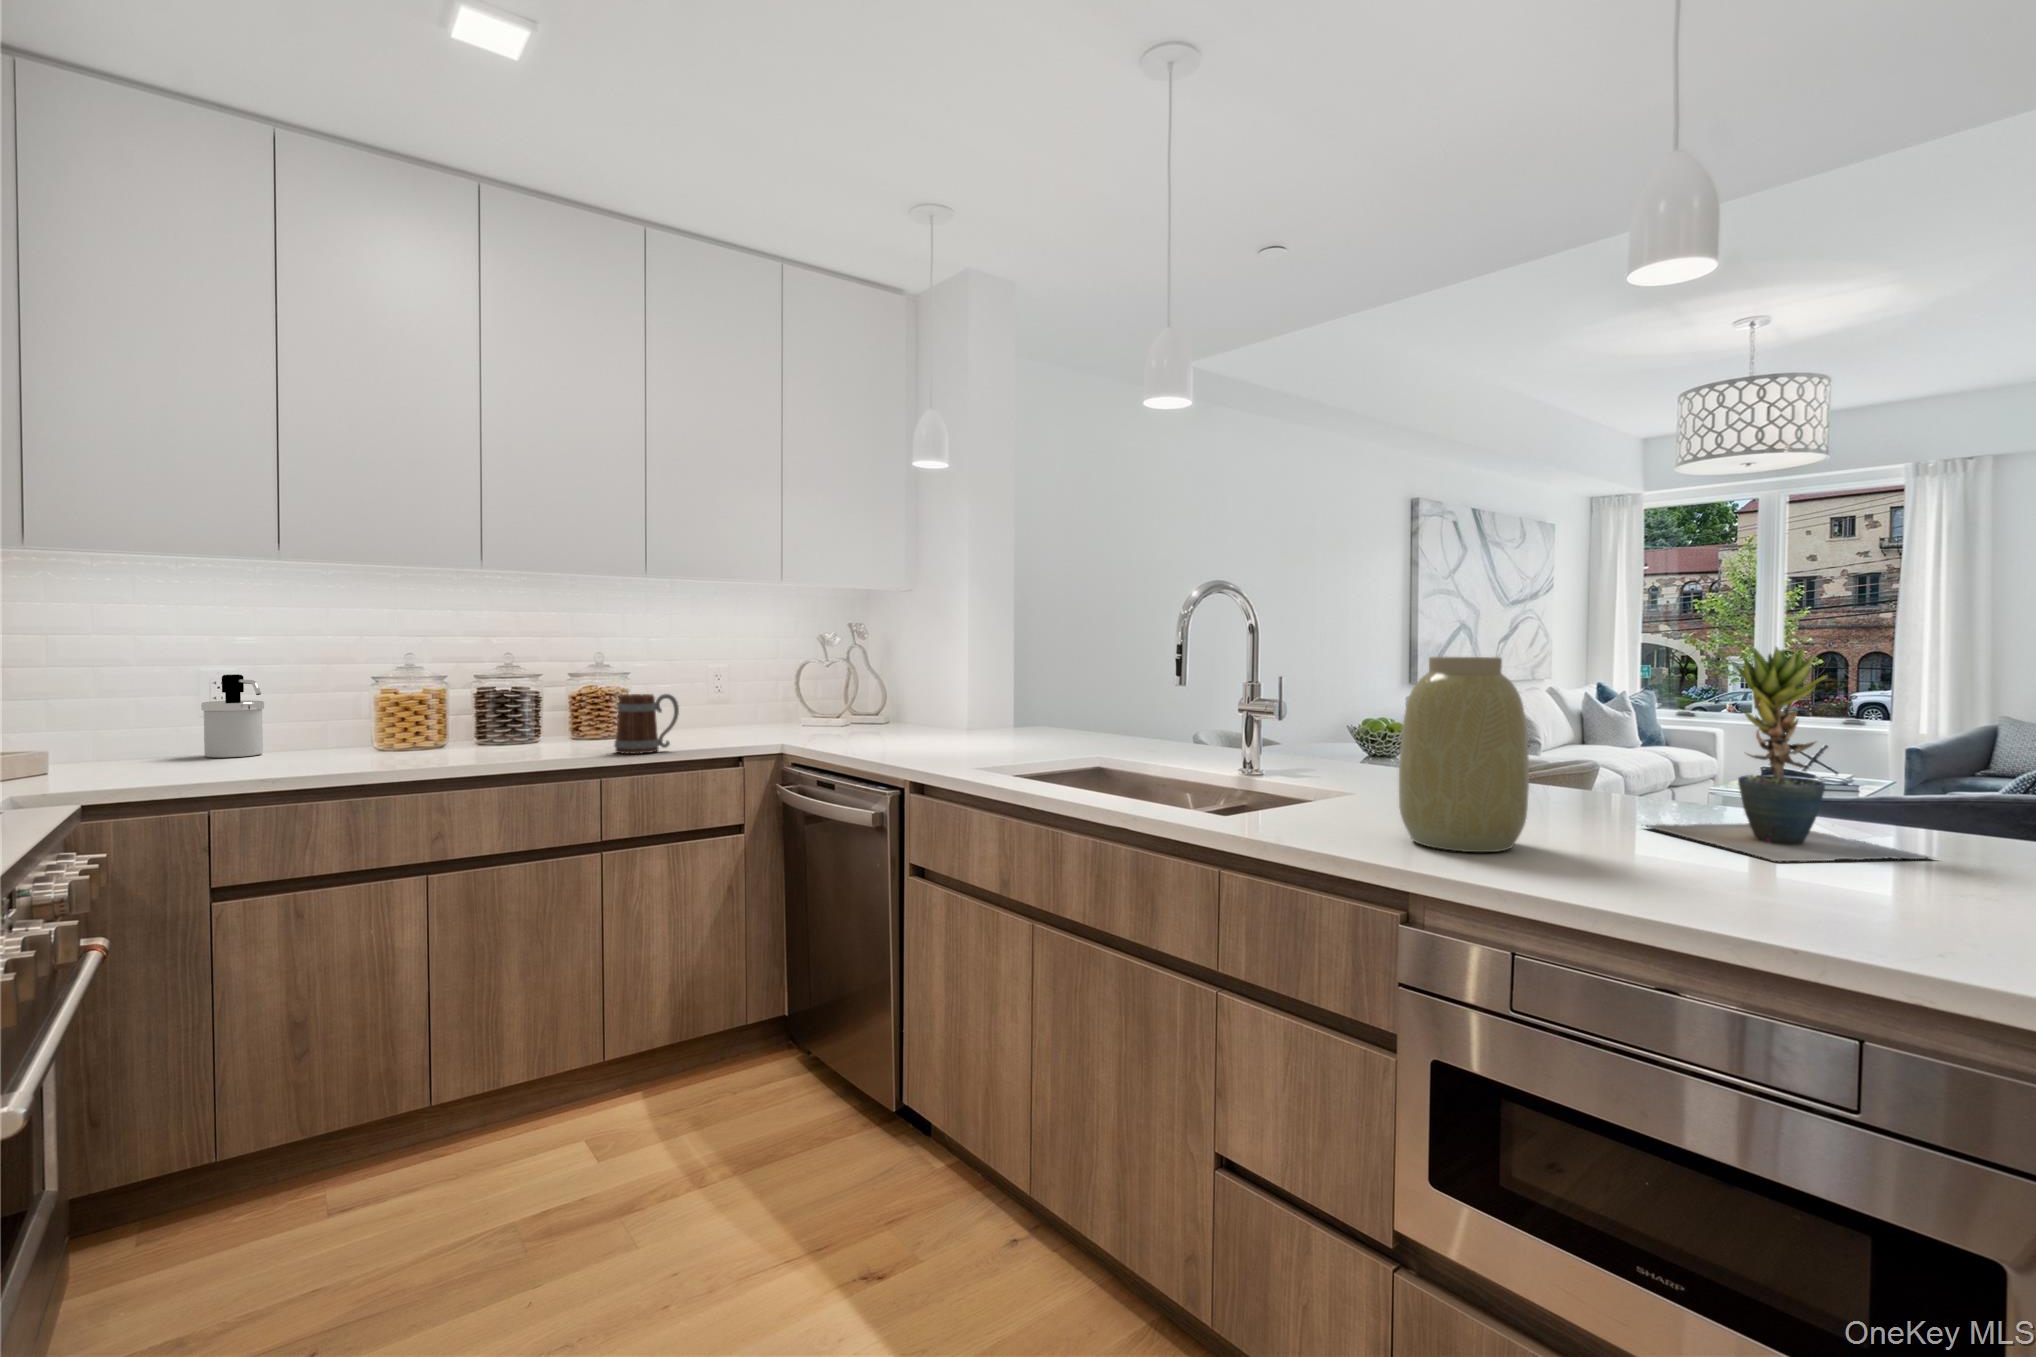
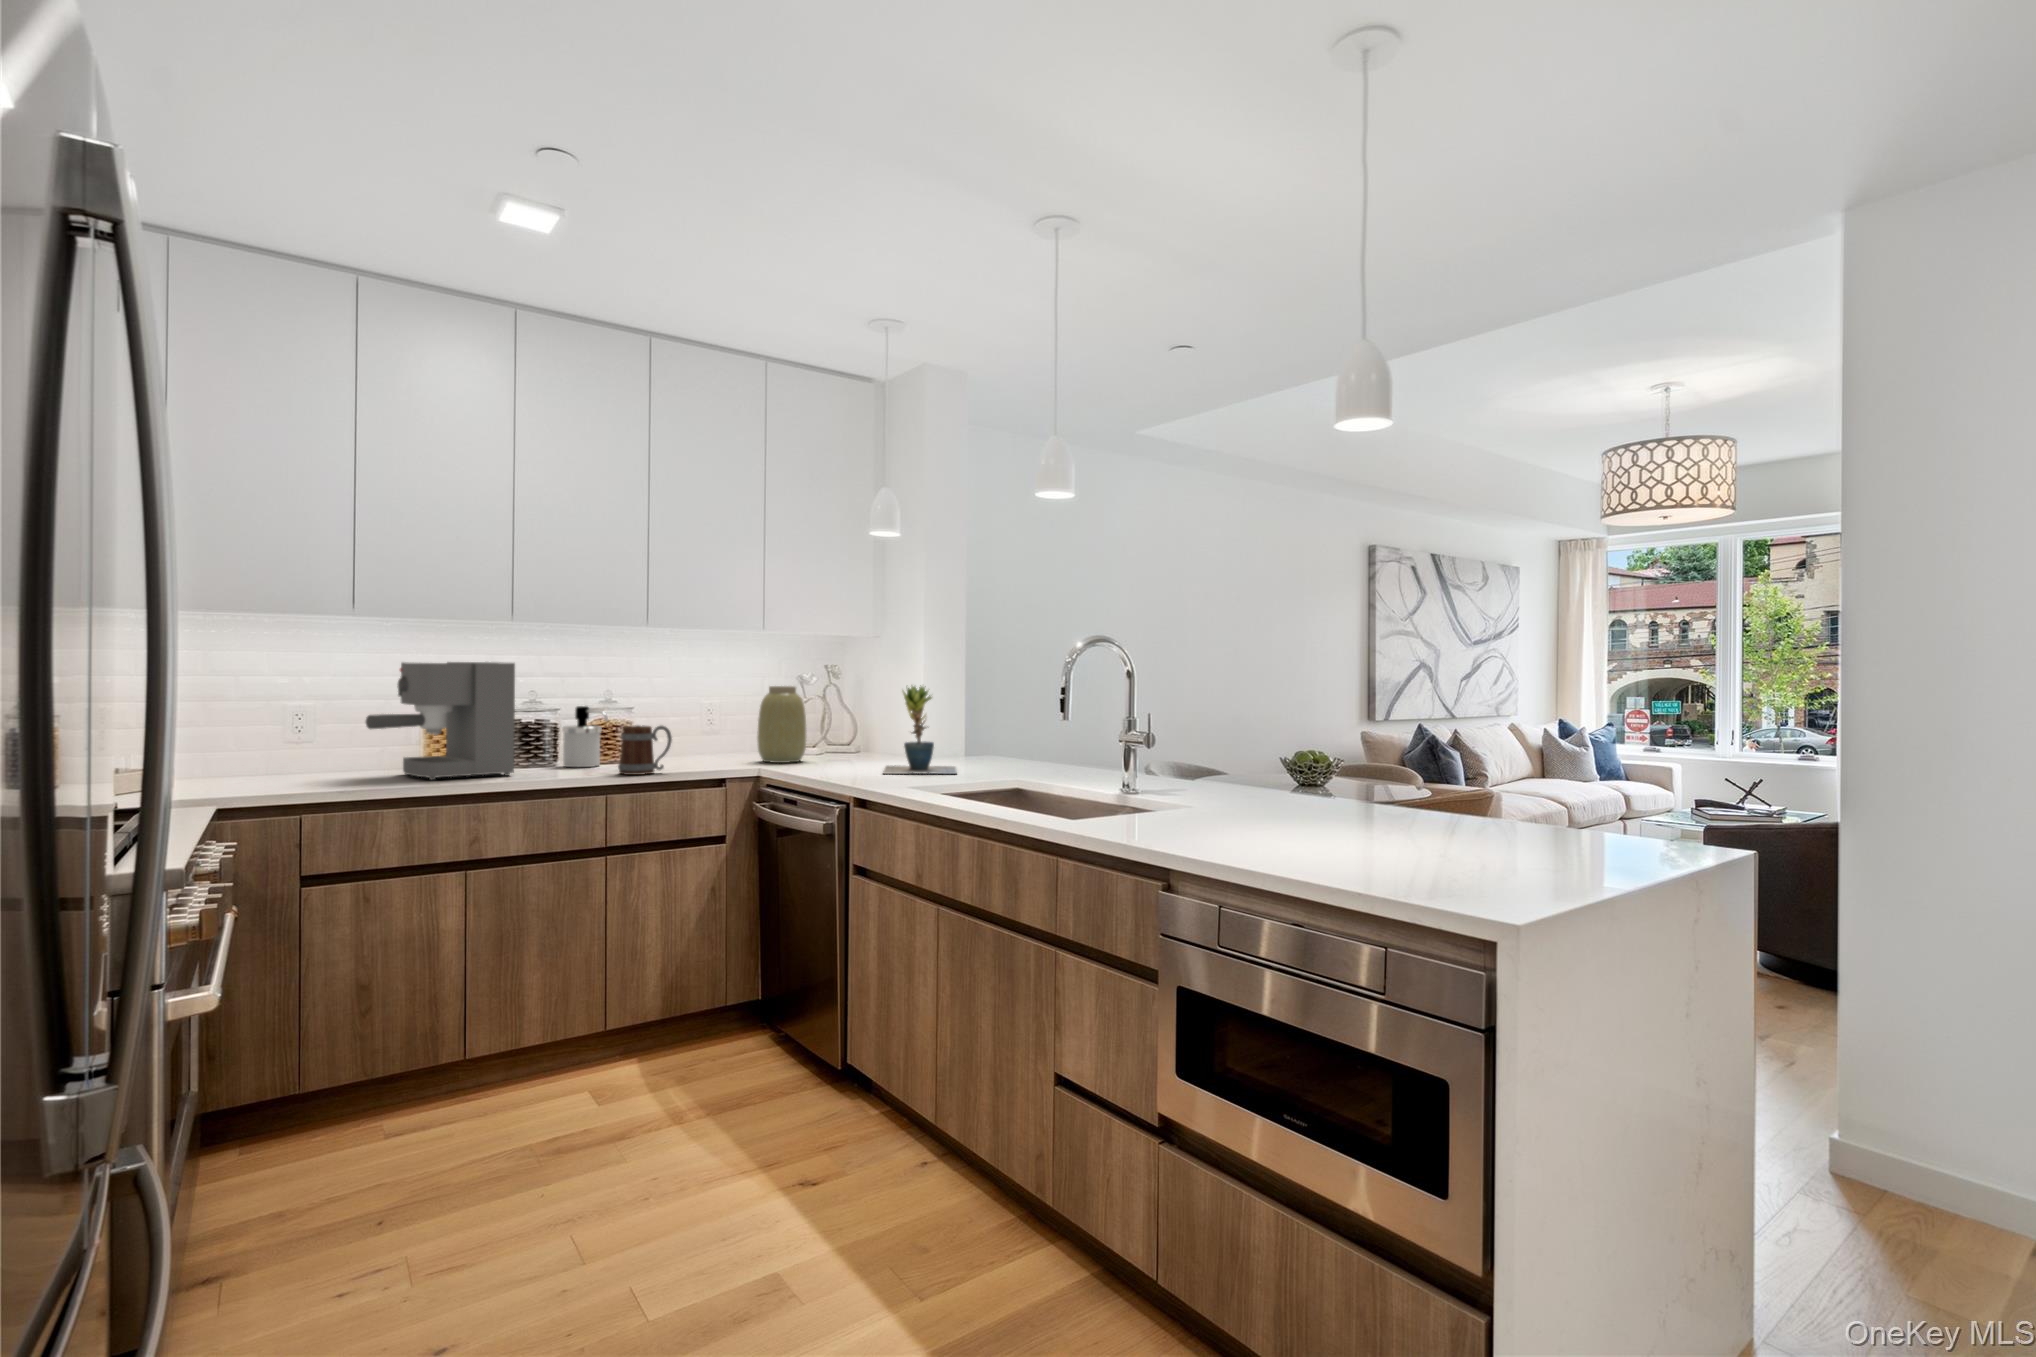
coffee maker: none [294,617,486,763] -> present [366,662,515,780]
potted plant: present [1647,647,1928,861] -> present [883,685,957,774]
vase: present [1399,657,1529,852] -> present [757,686,806,763]
soap dispenser: present [201,674,264,758] -> present [562,706,608,767]

